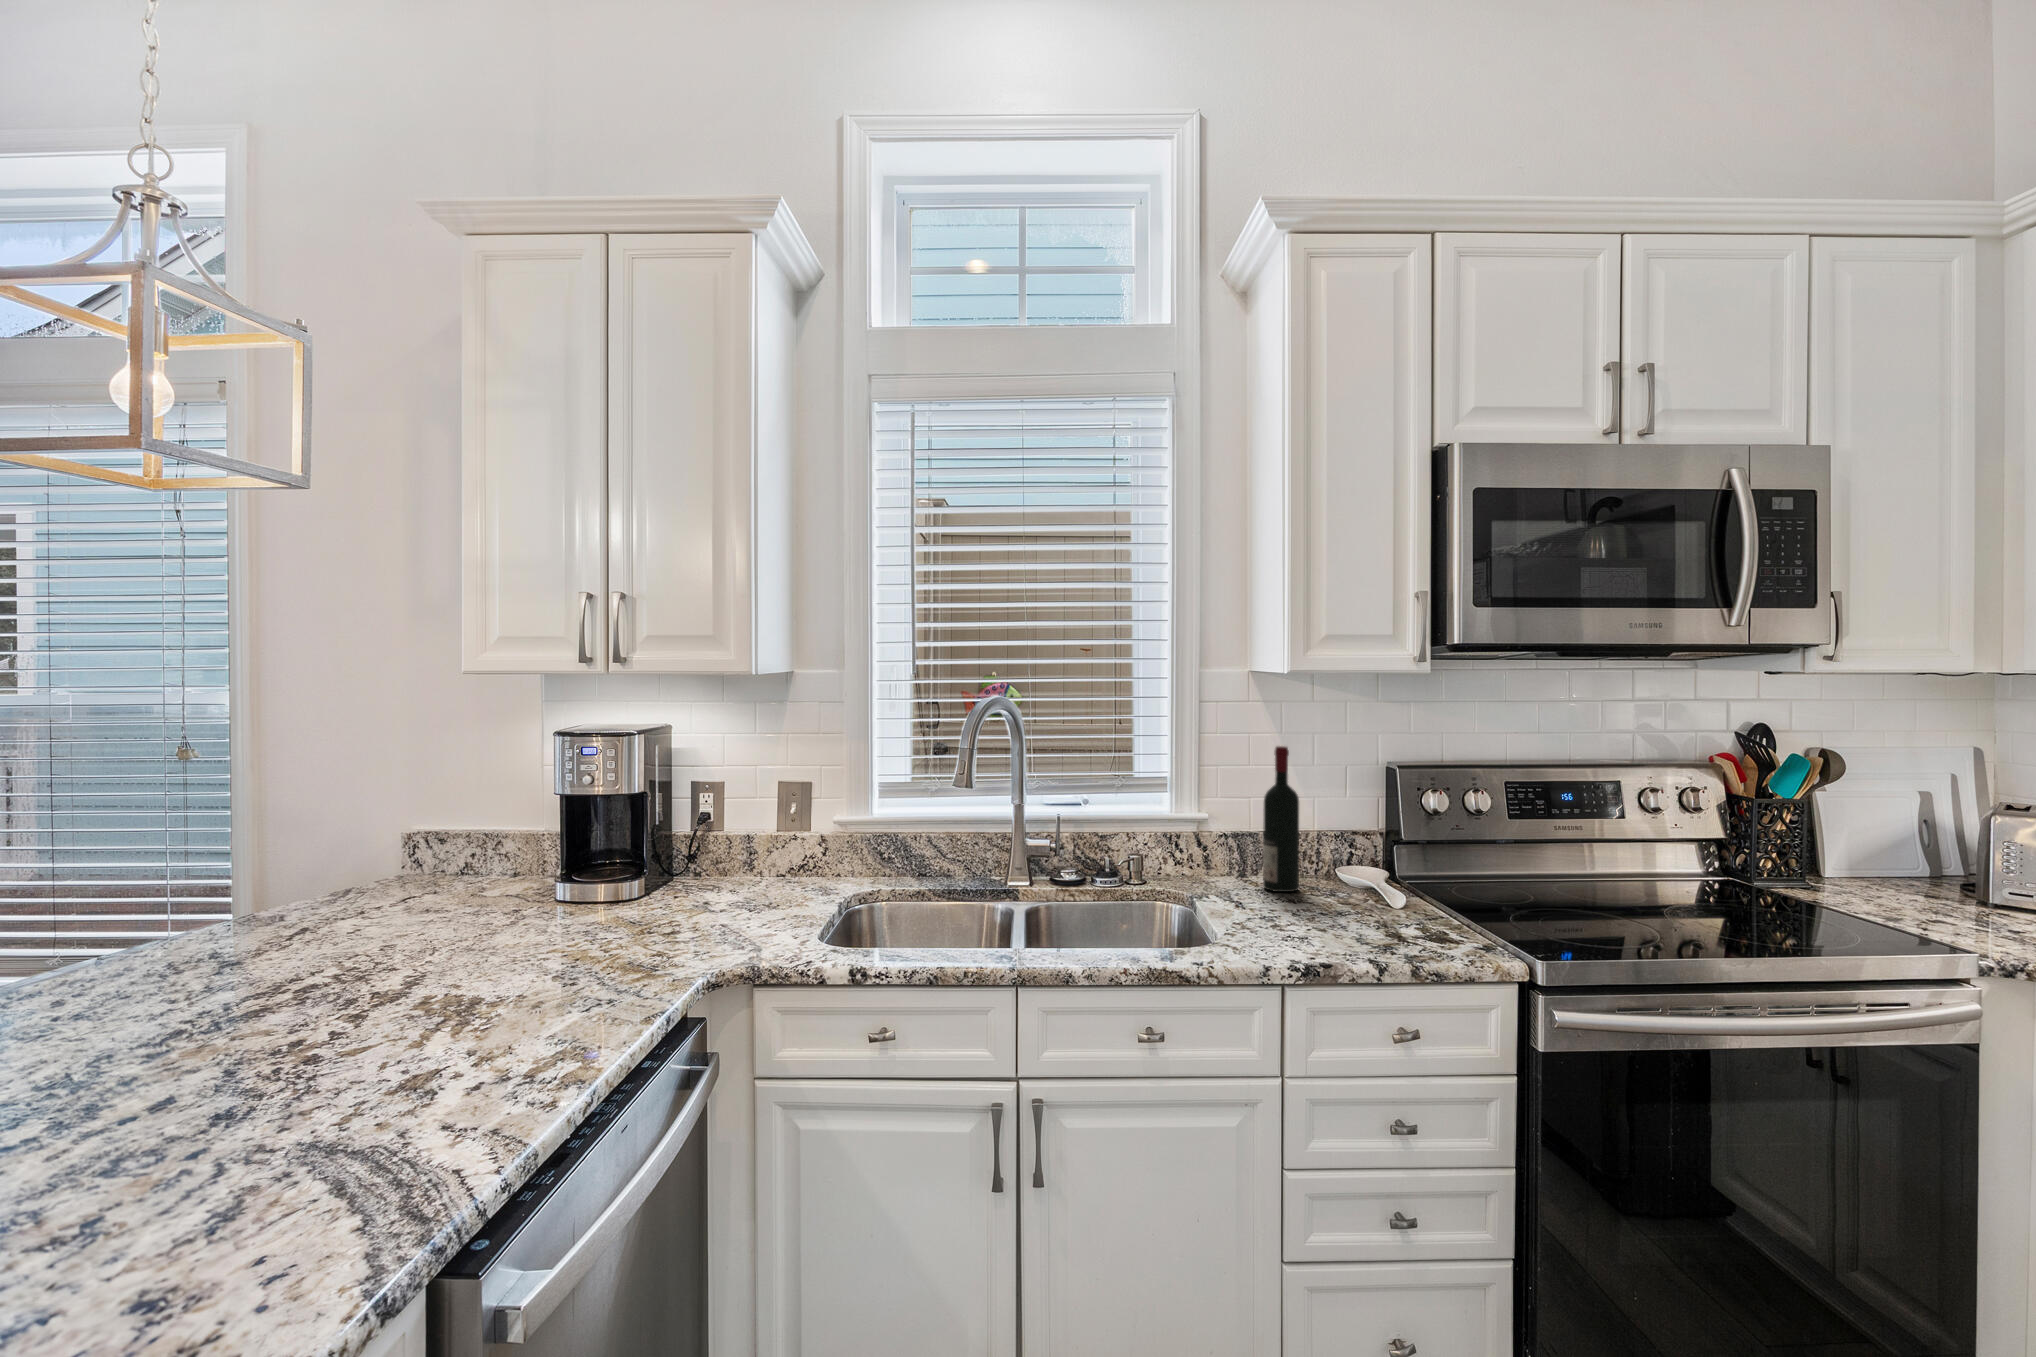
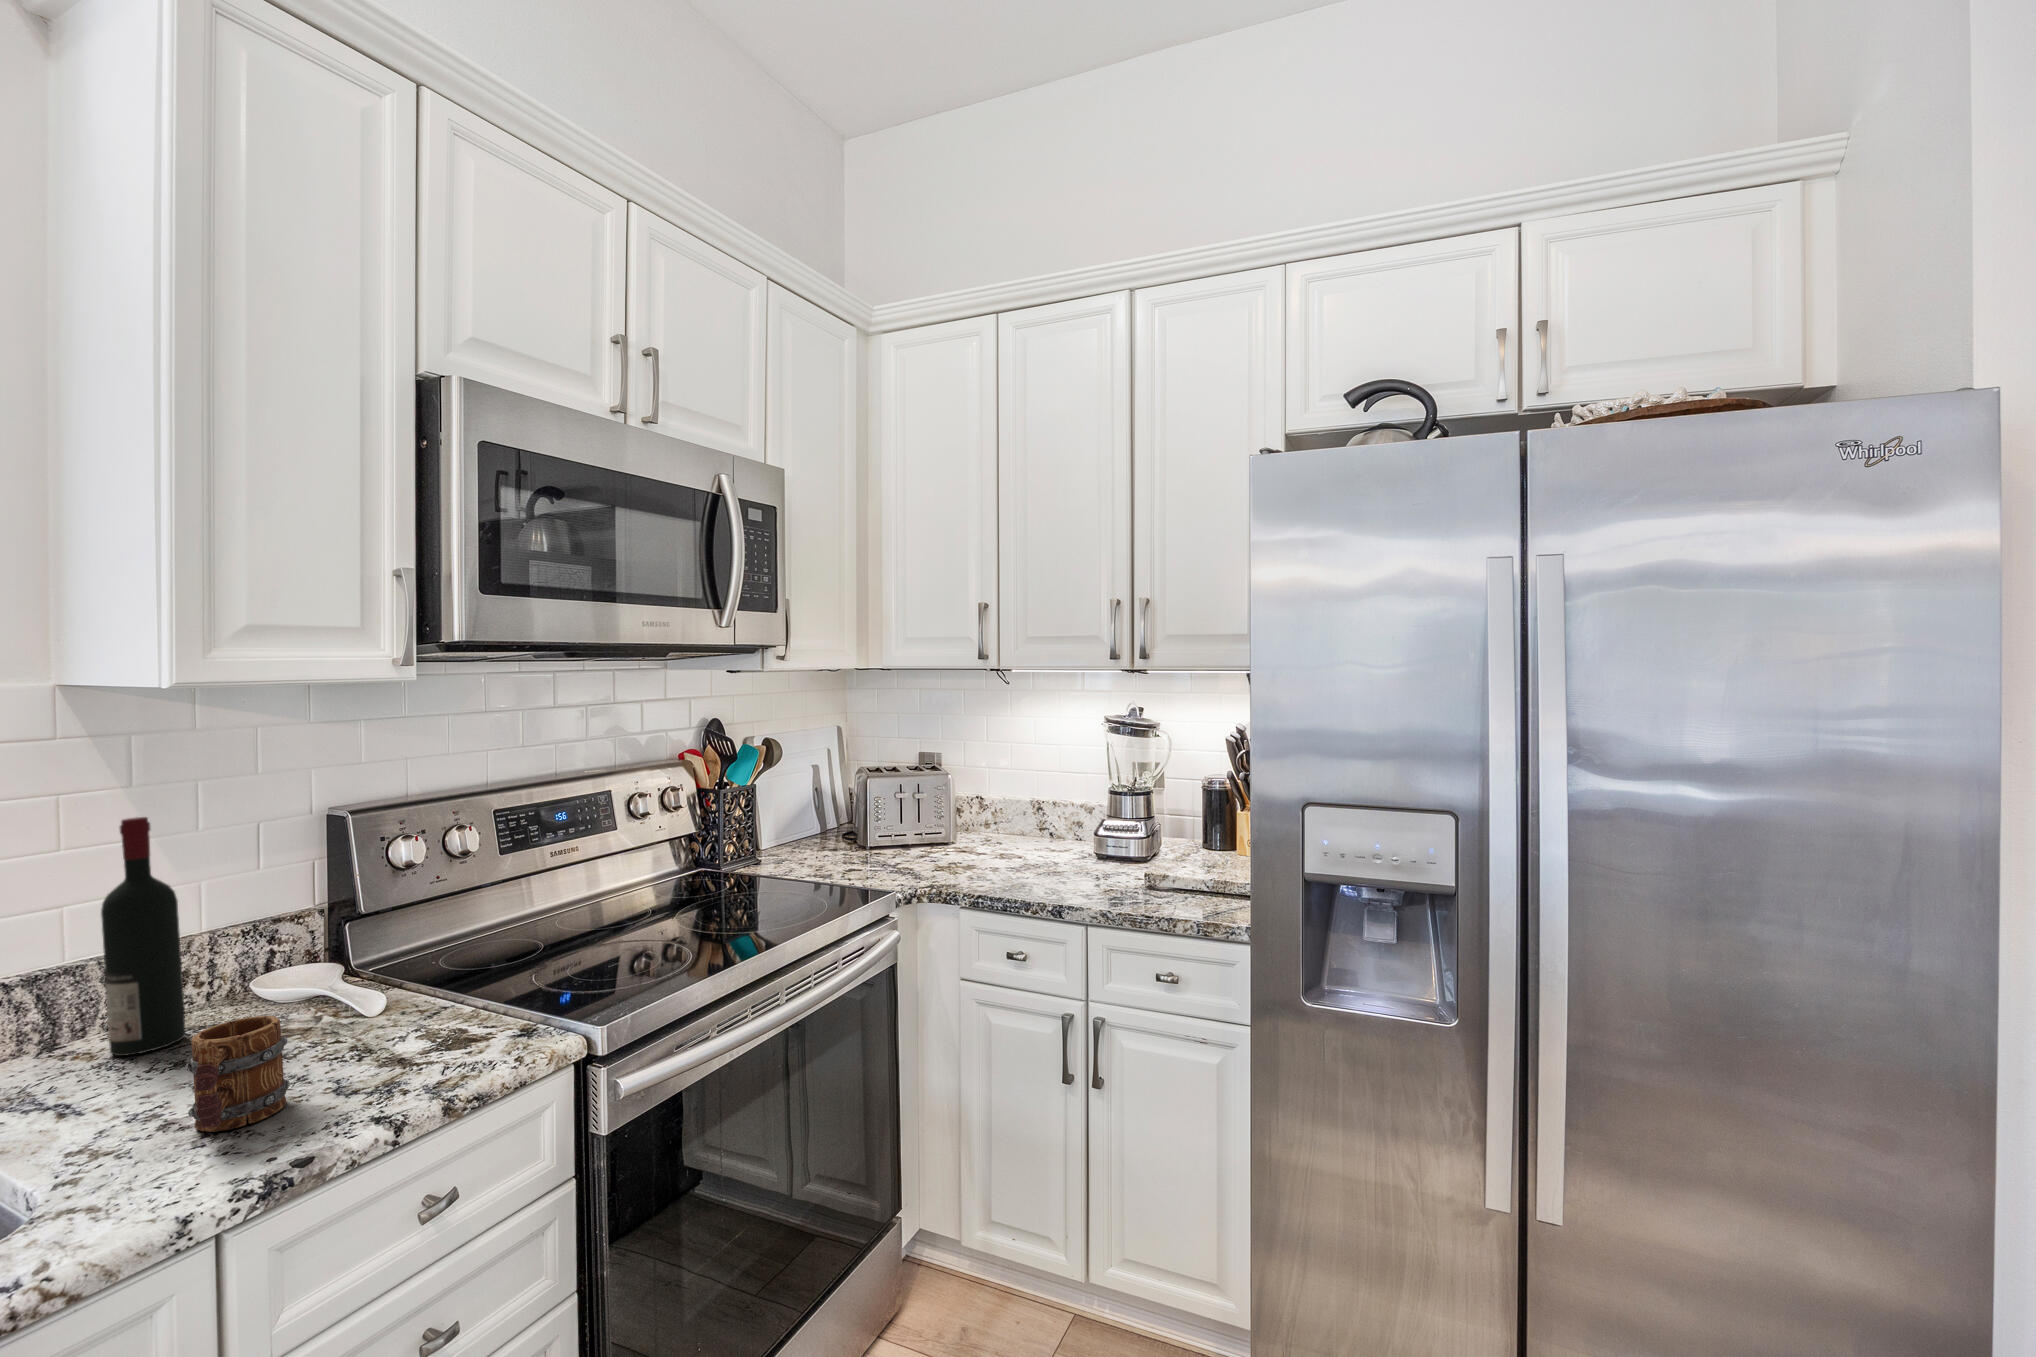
mug: none [1283,875,1333,938] -> present [185,1016,290,1132]

